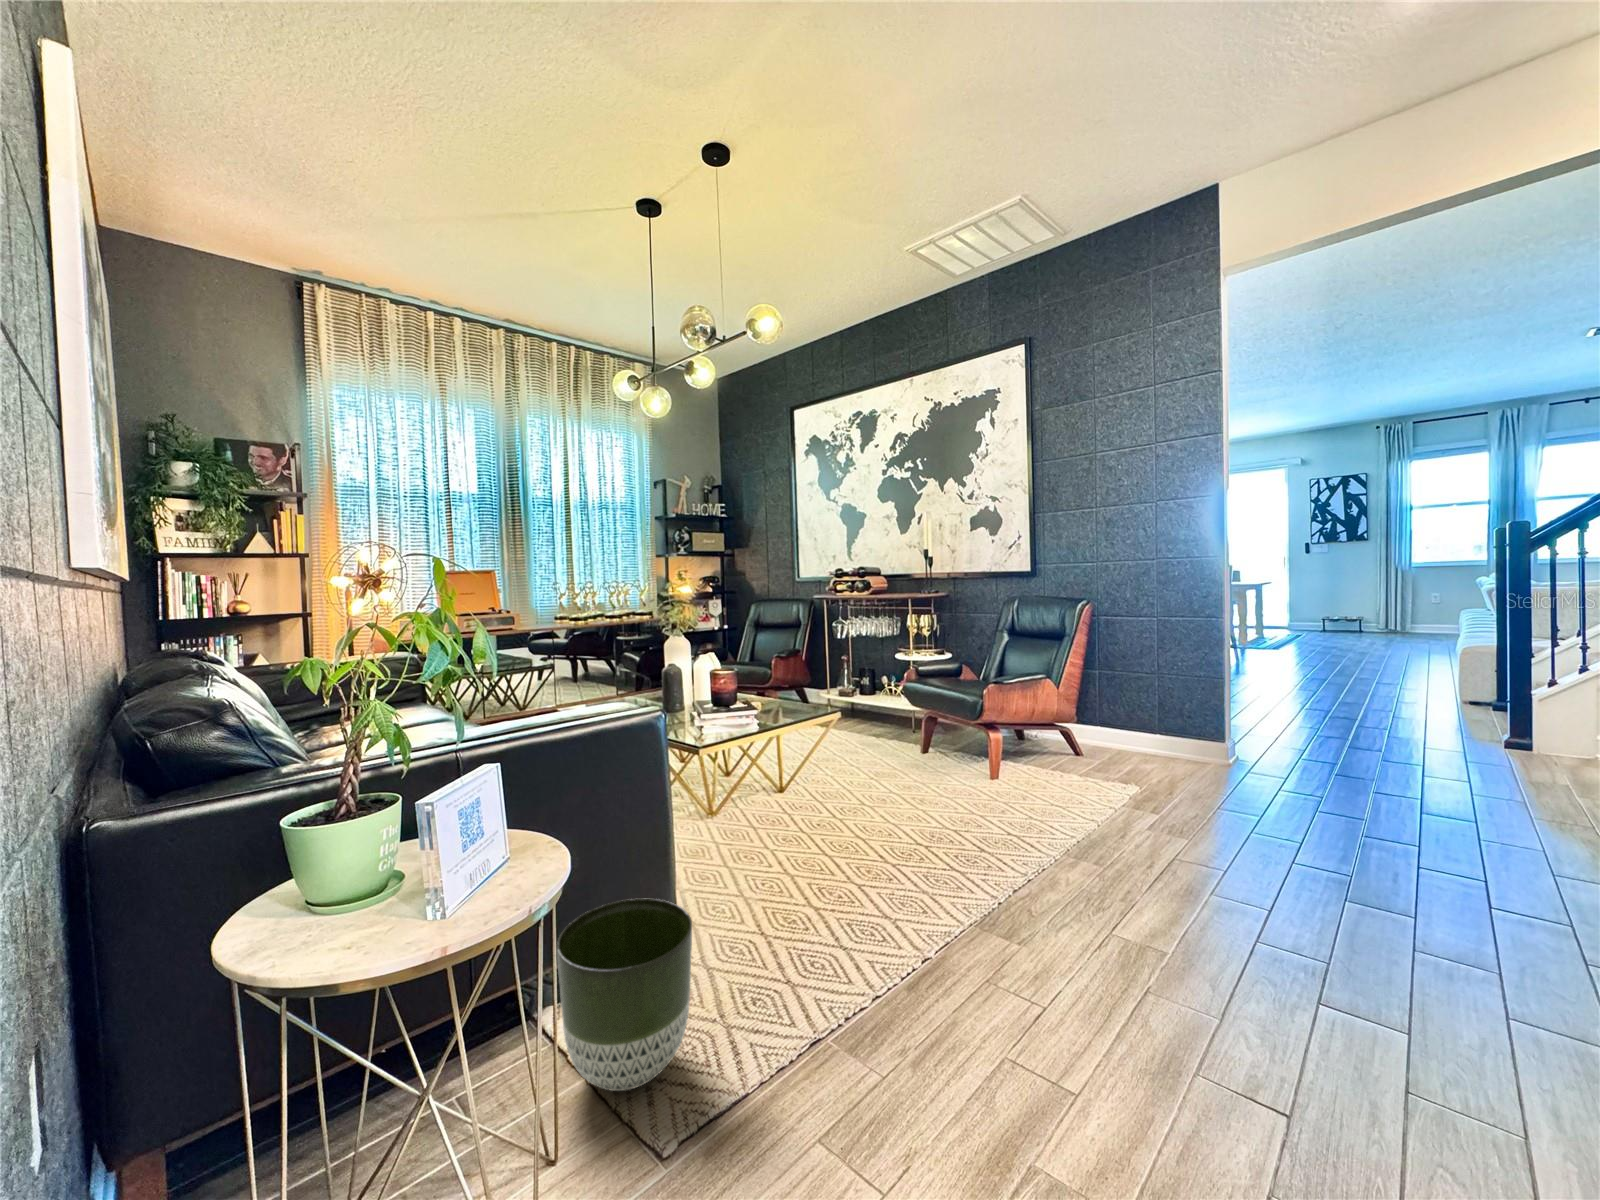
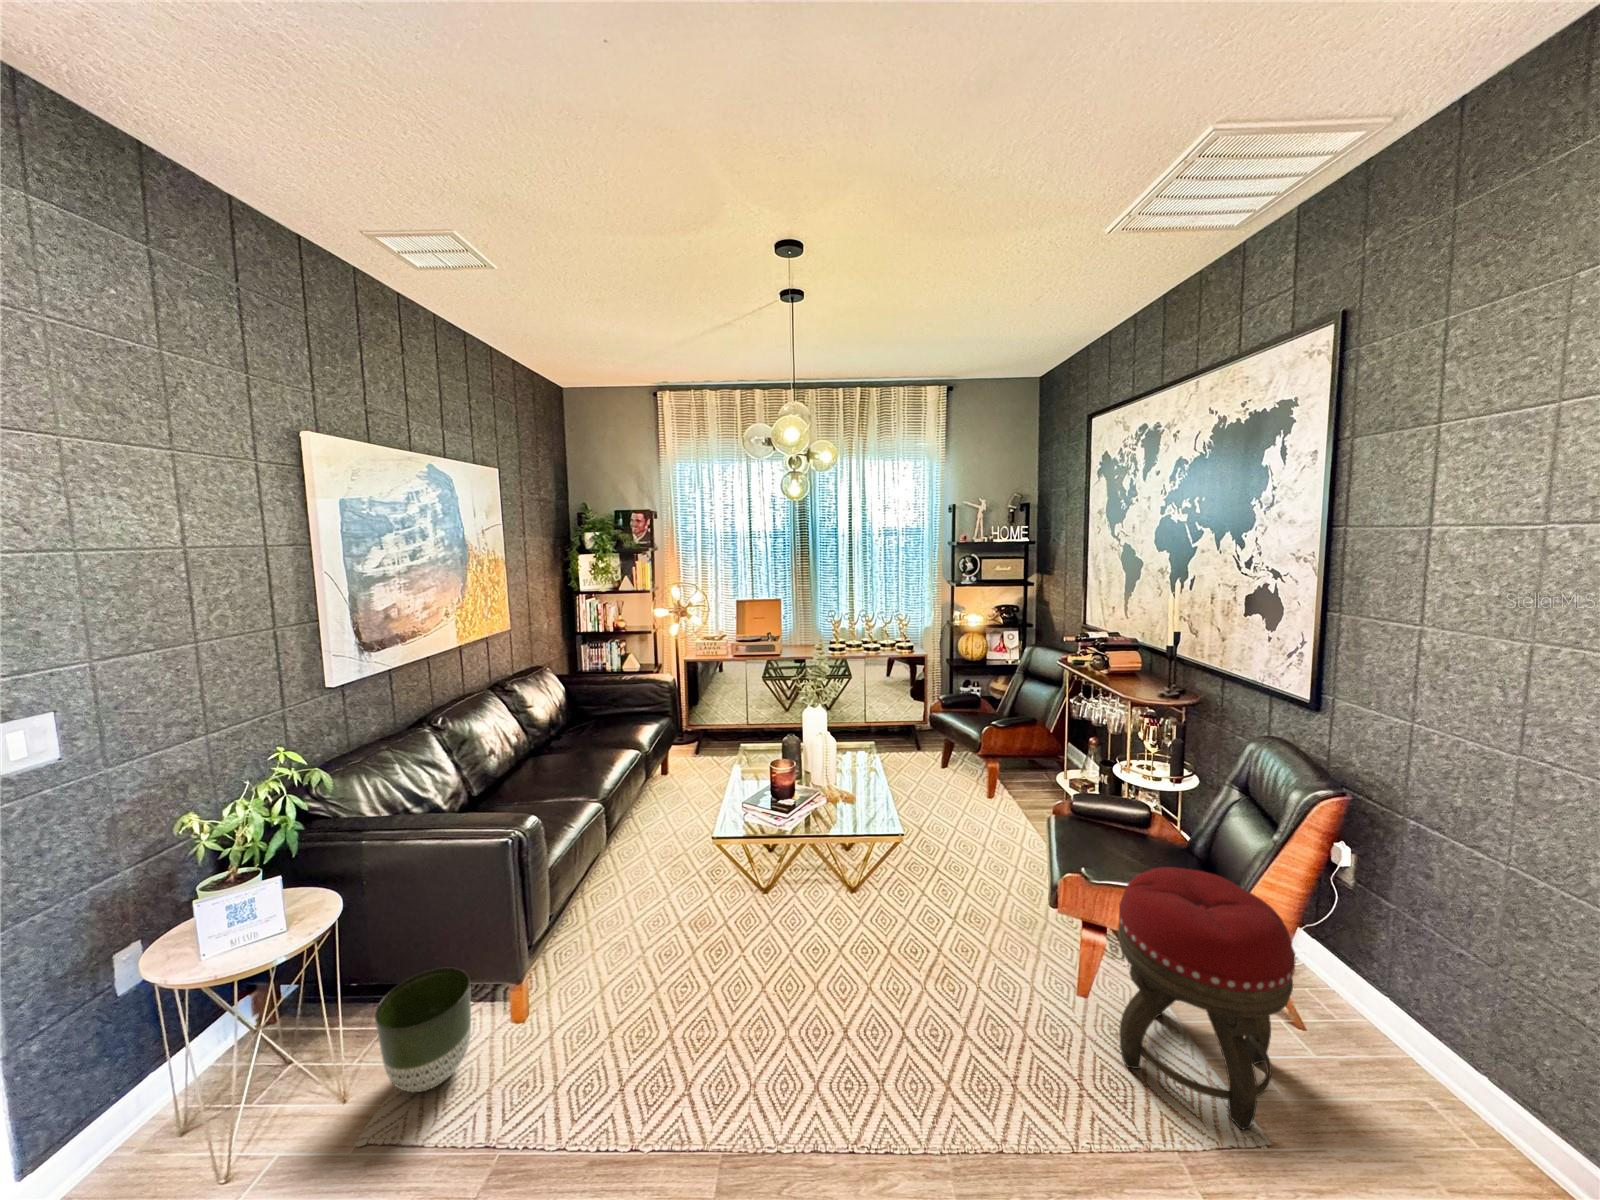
footstool: none [1020,657,1123,788] -> present [1118,867,1295,1129]

